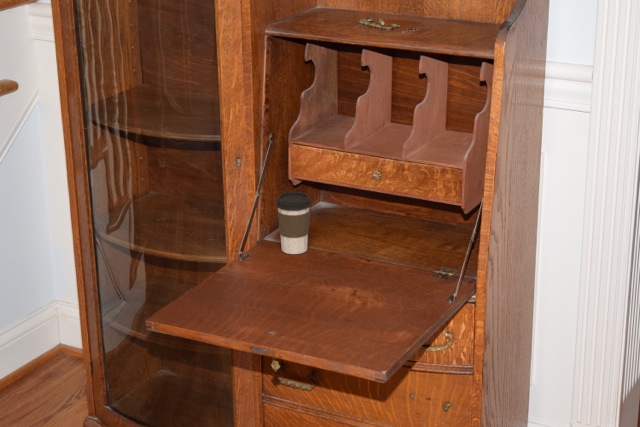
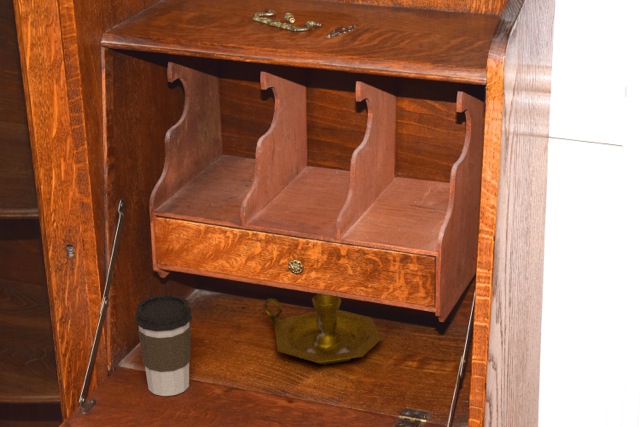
candlestick: none [357,200,433,244] -> present [263,294,383,365]

